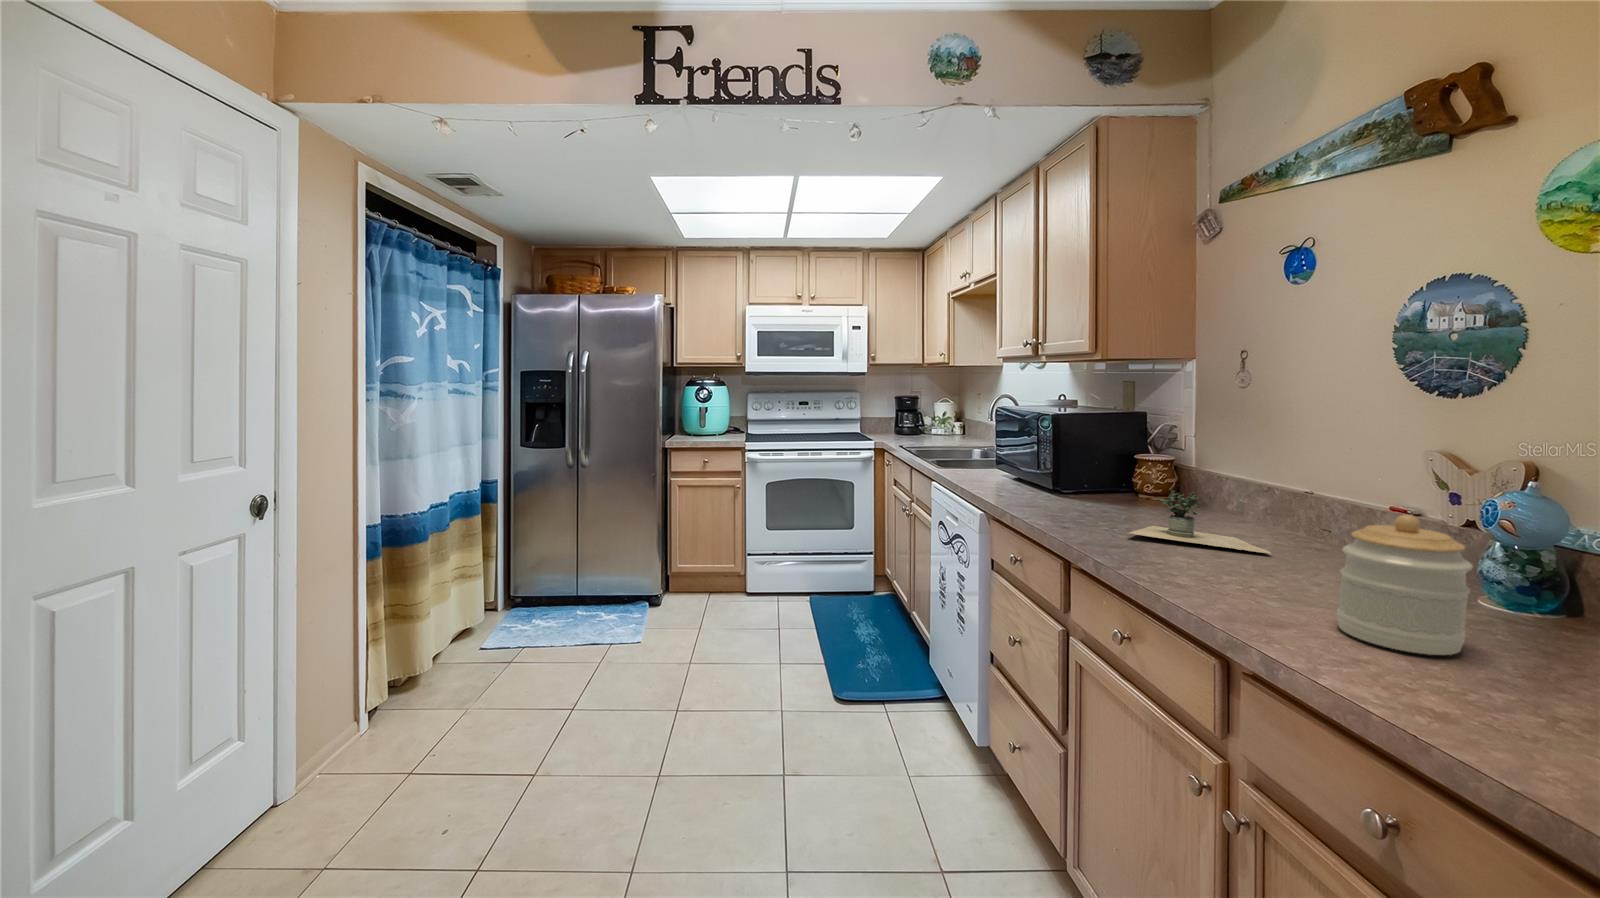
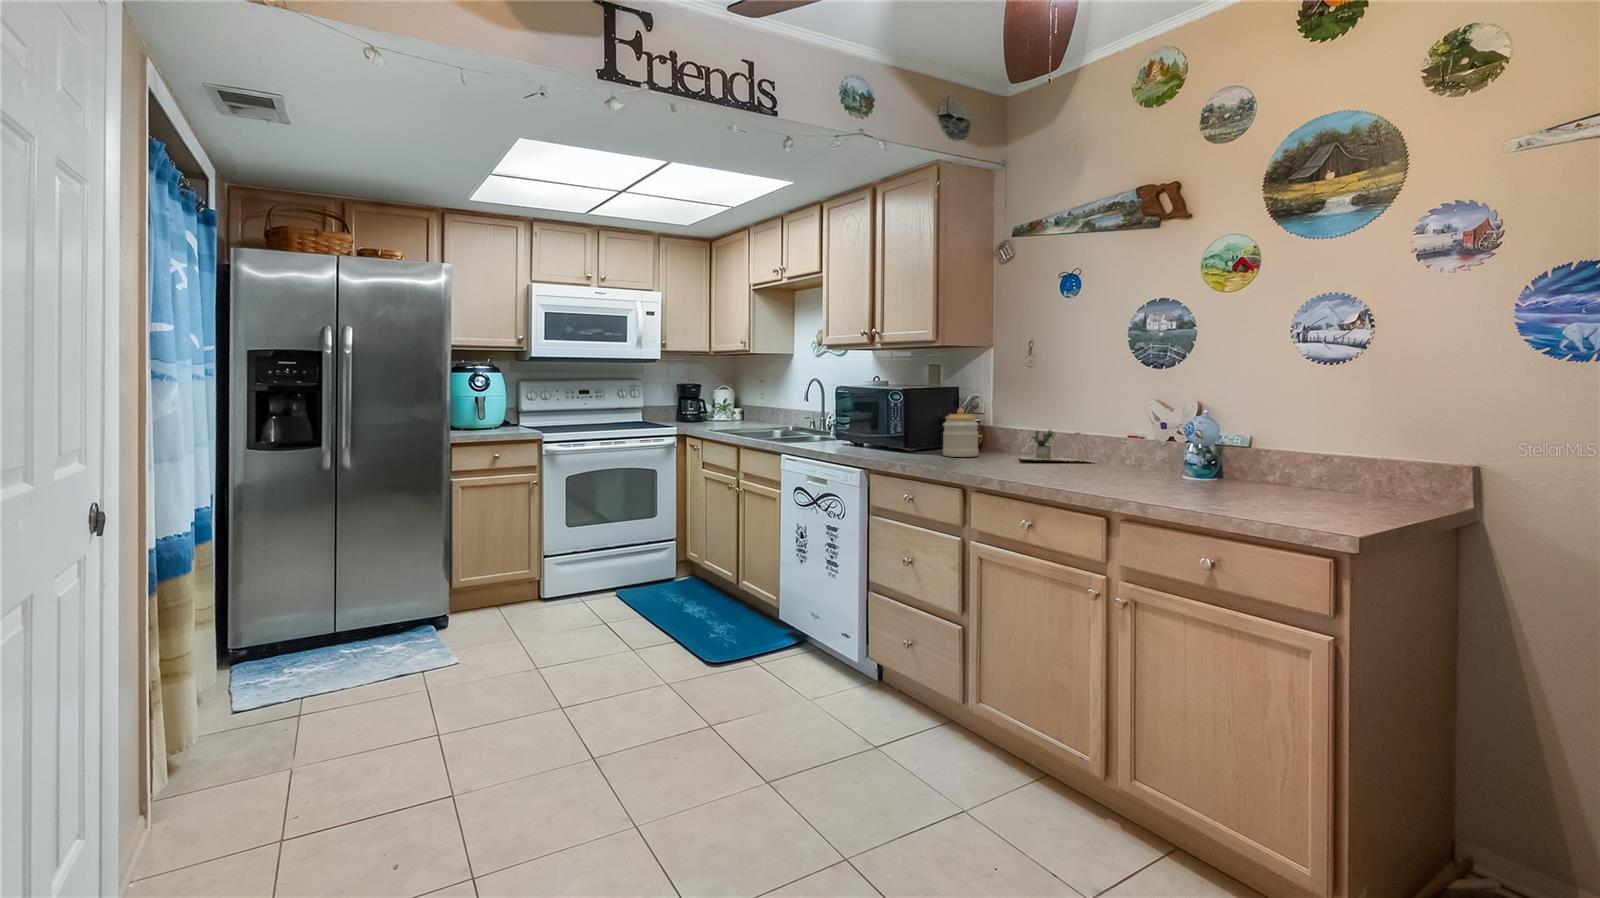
jar: present [1337,515,1473,655] -> present [943,408,978,457]

